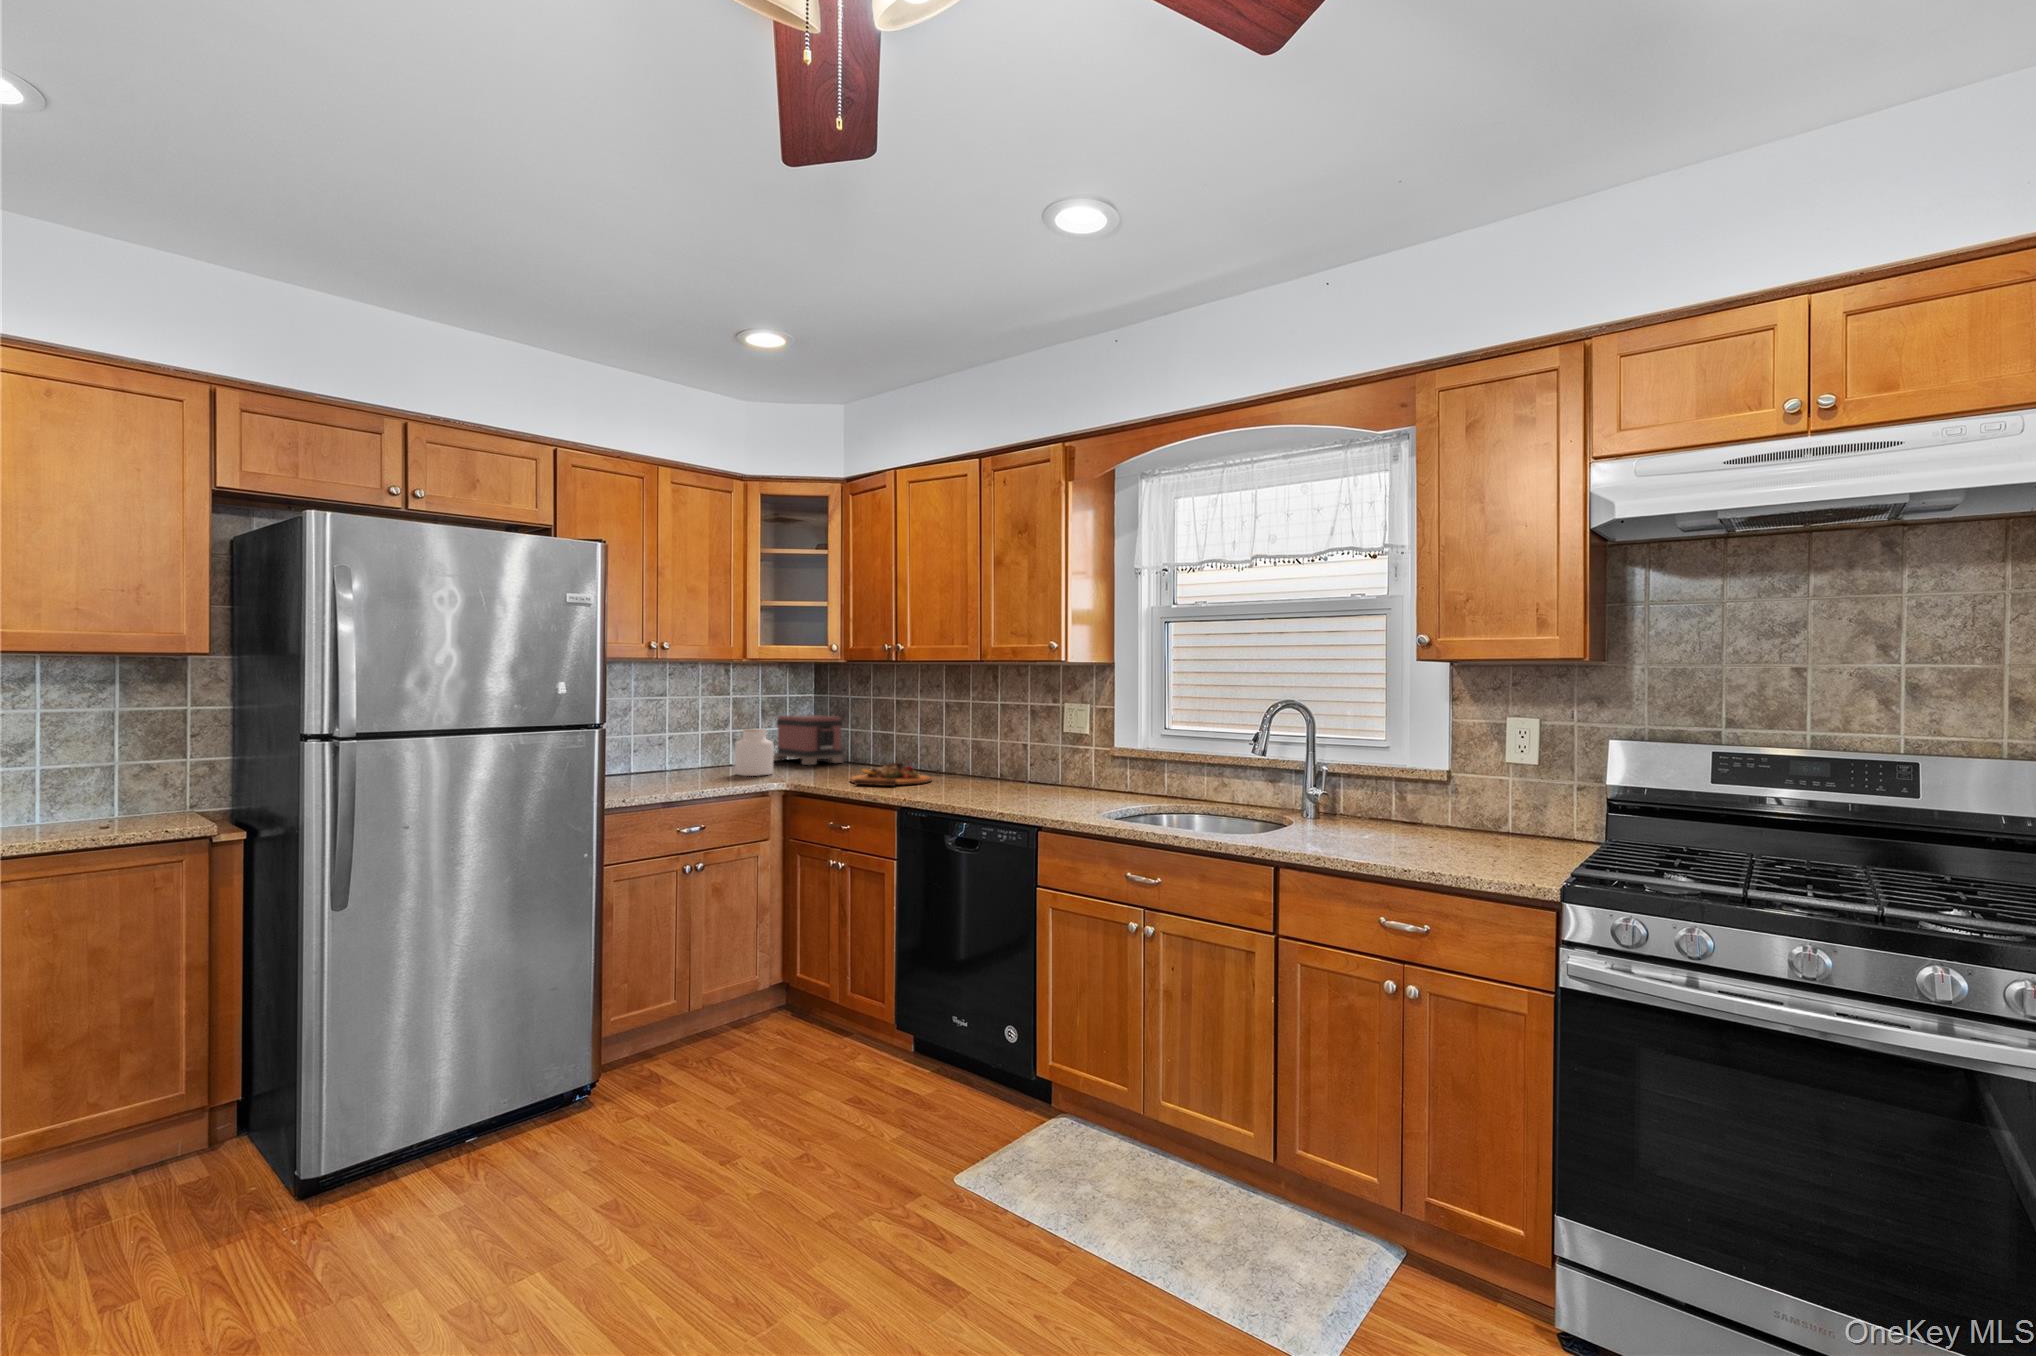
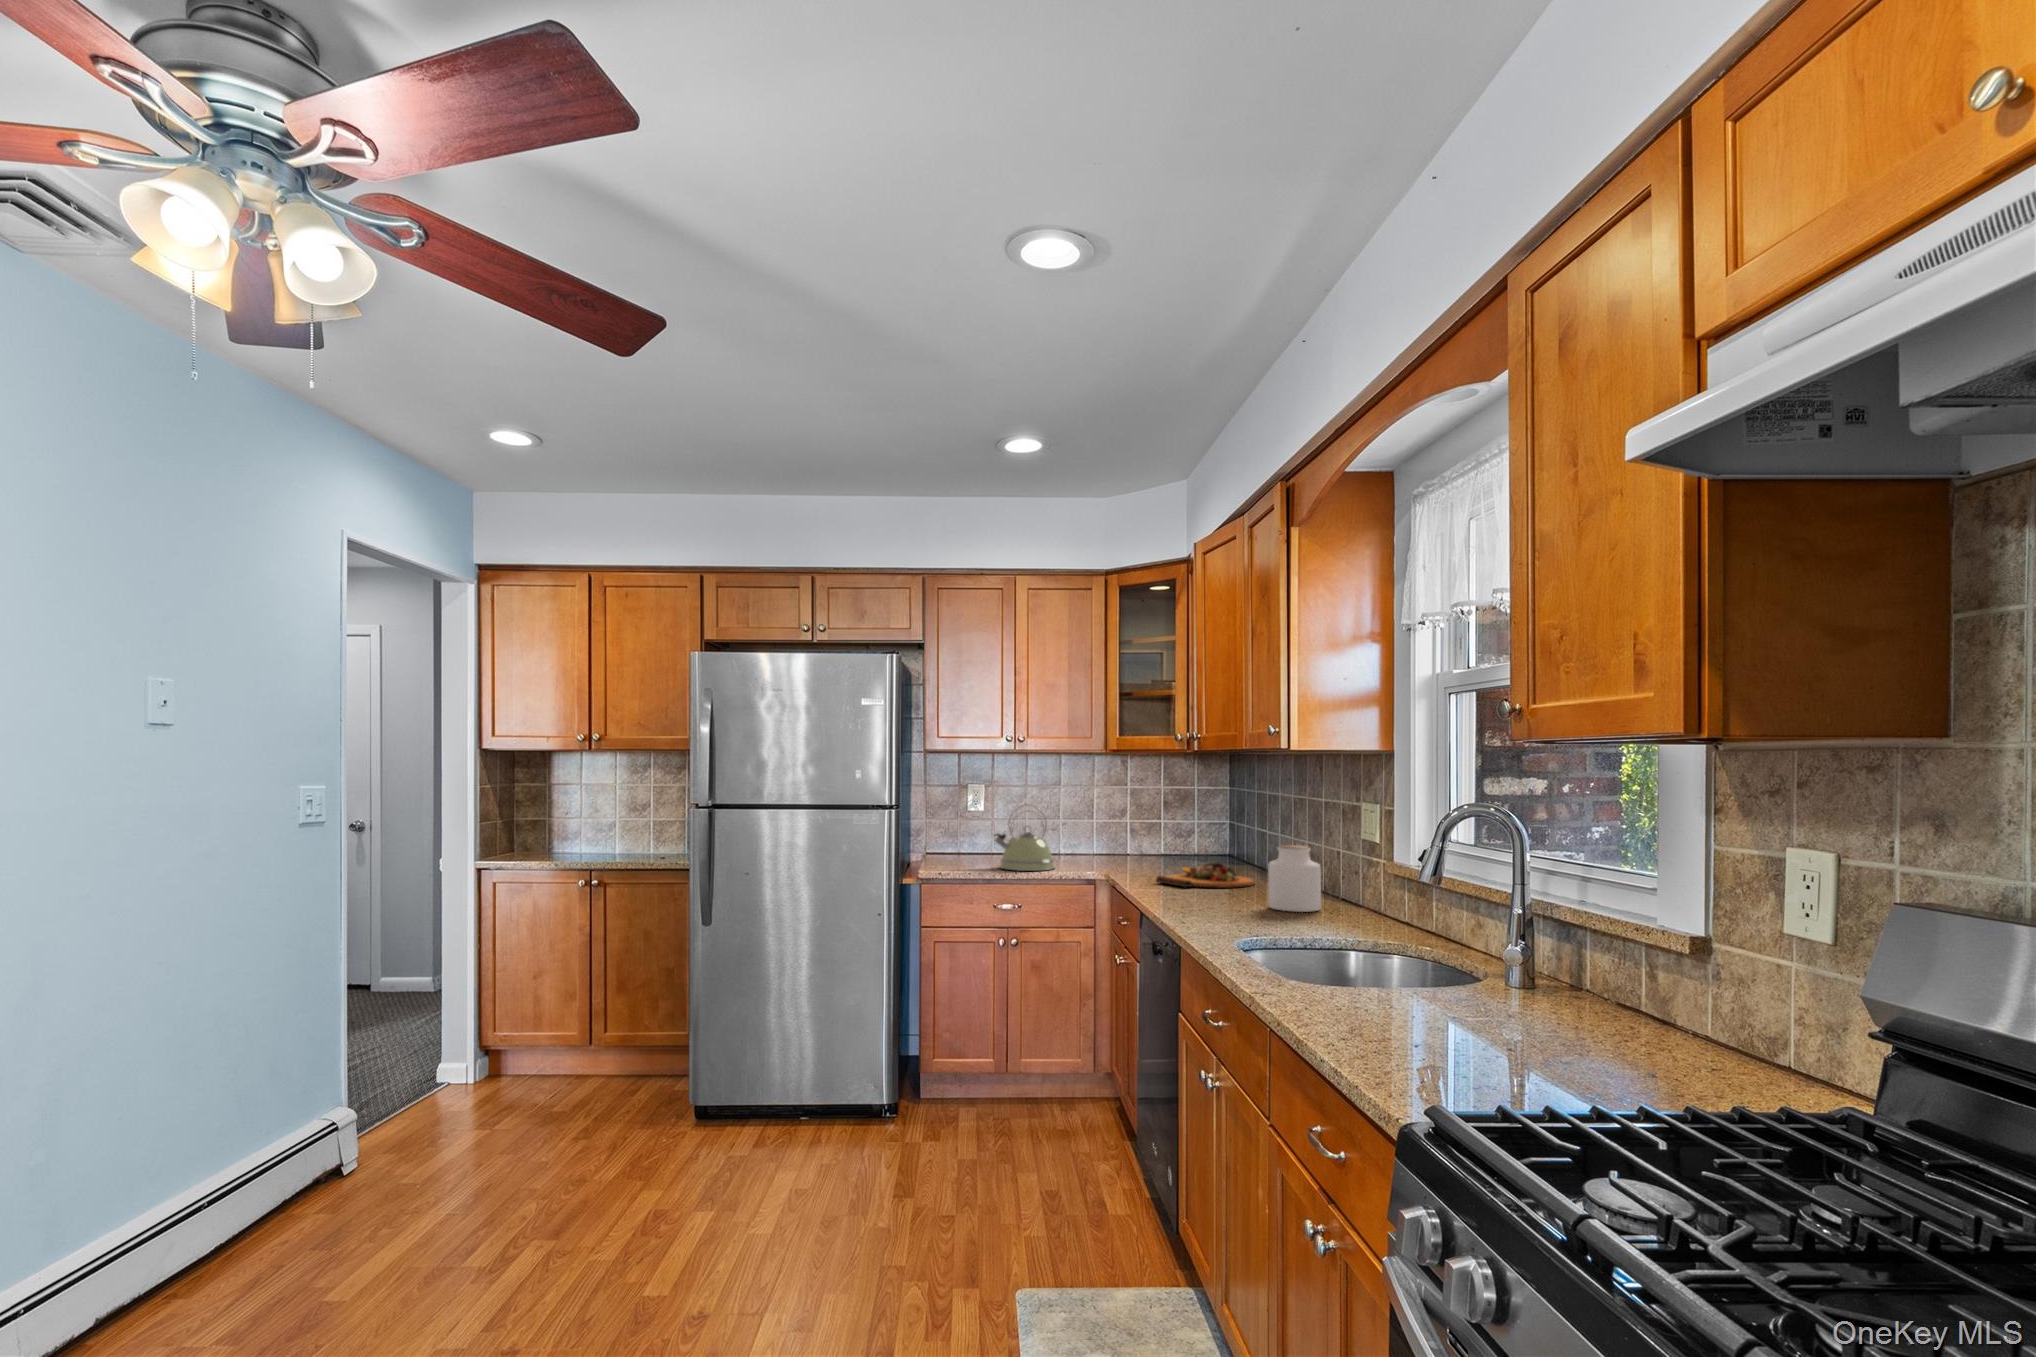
toaster: present [773,715,843,765] -> none [1181,807,1236,860]
kettle: none [646,717,716,788] -> present [994,808,1055,871]
jar: present [735,729,773,776] -> present [1268,845,1321,912]

